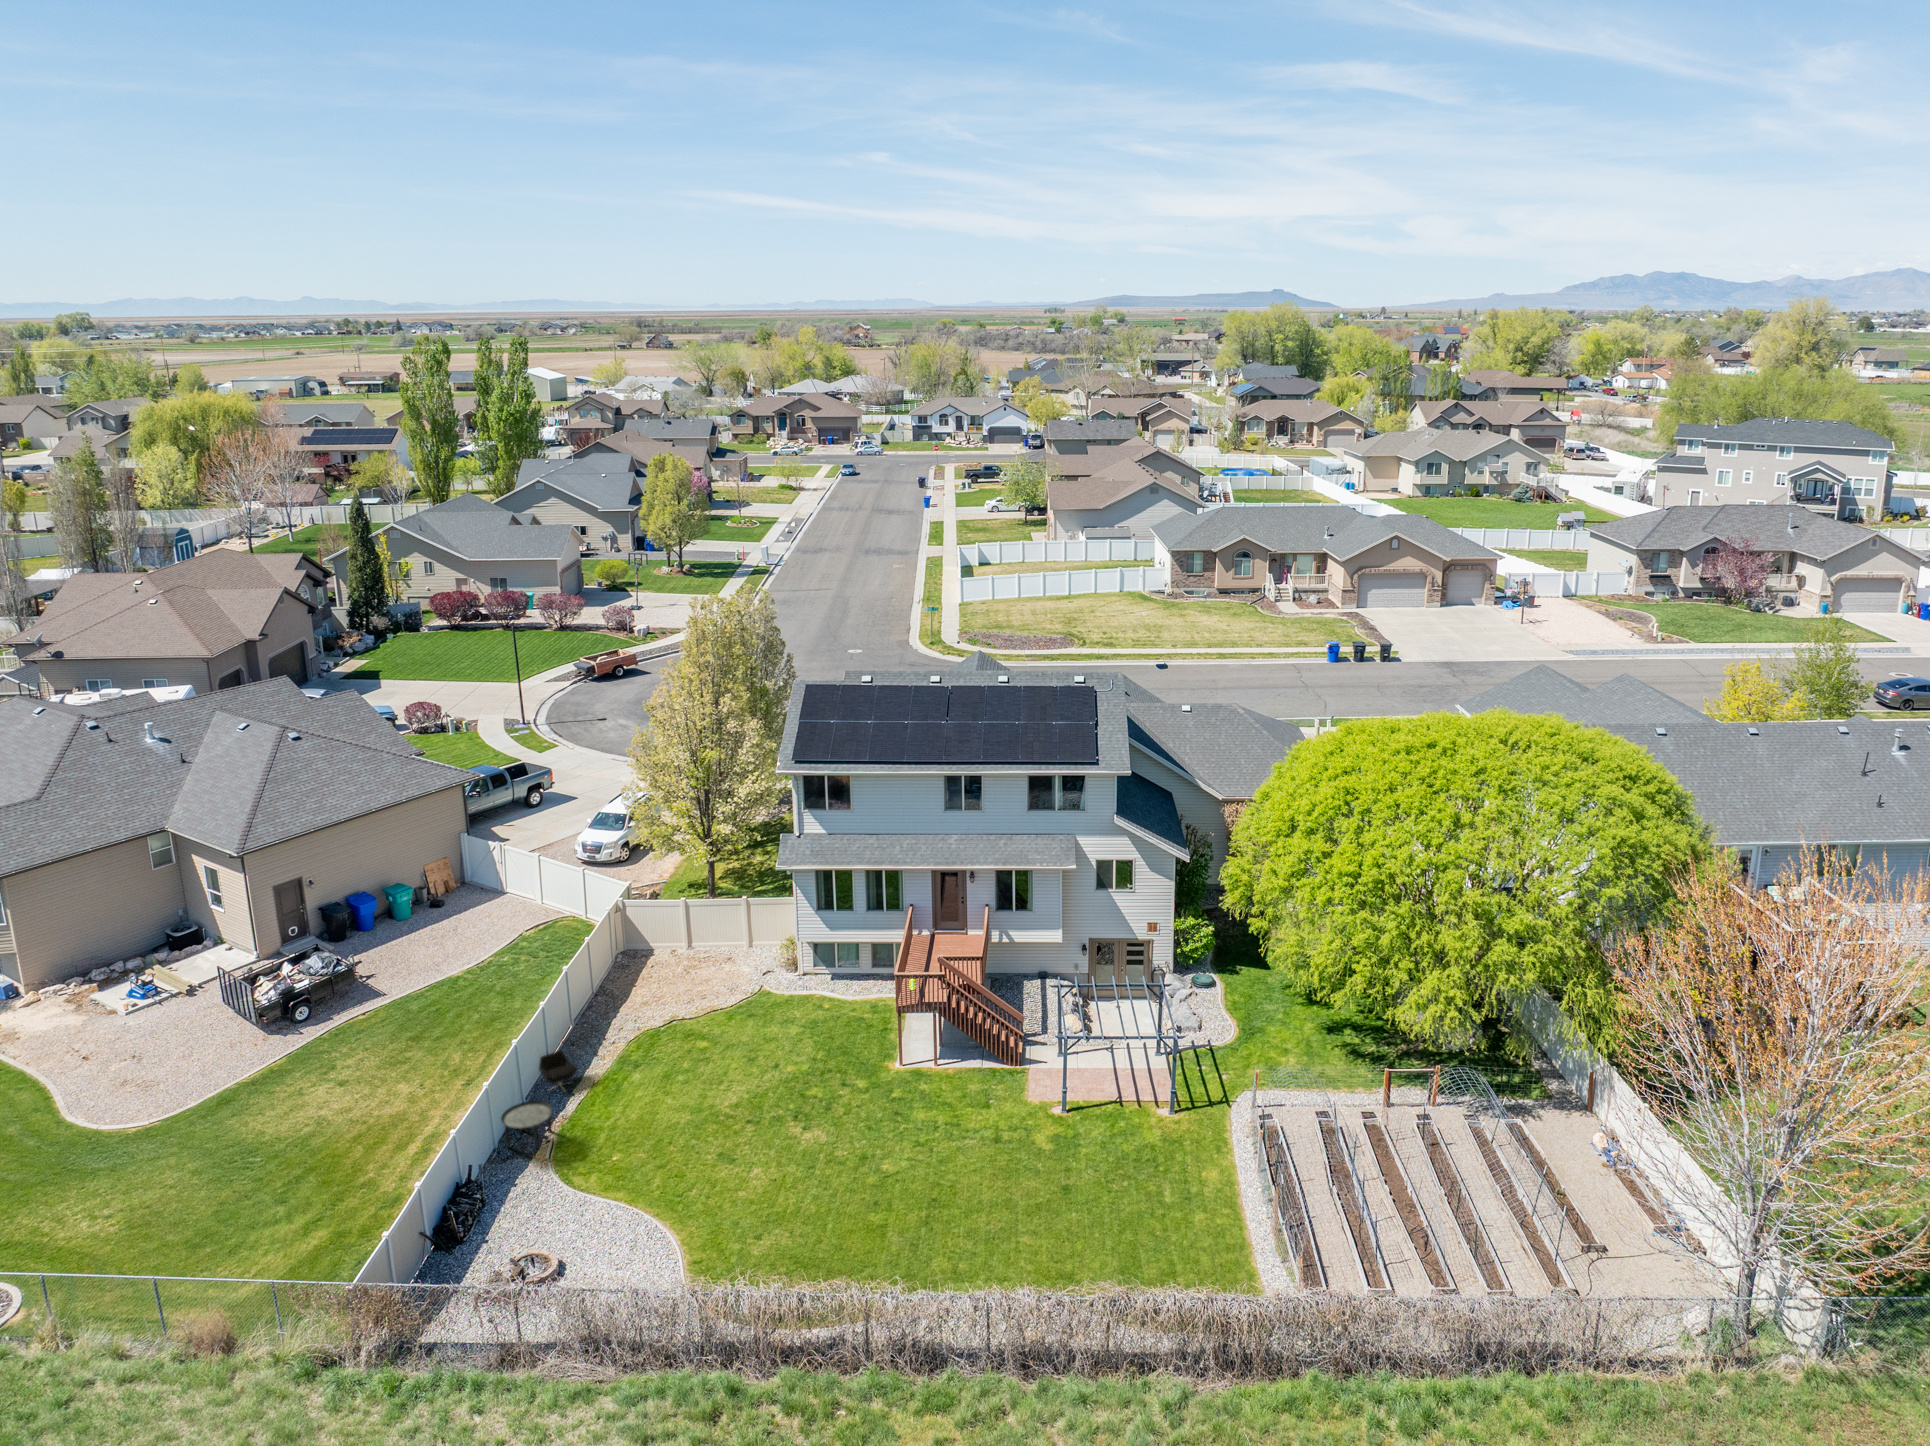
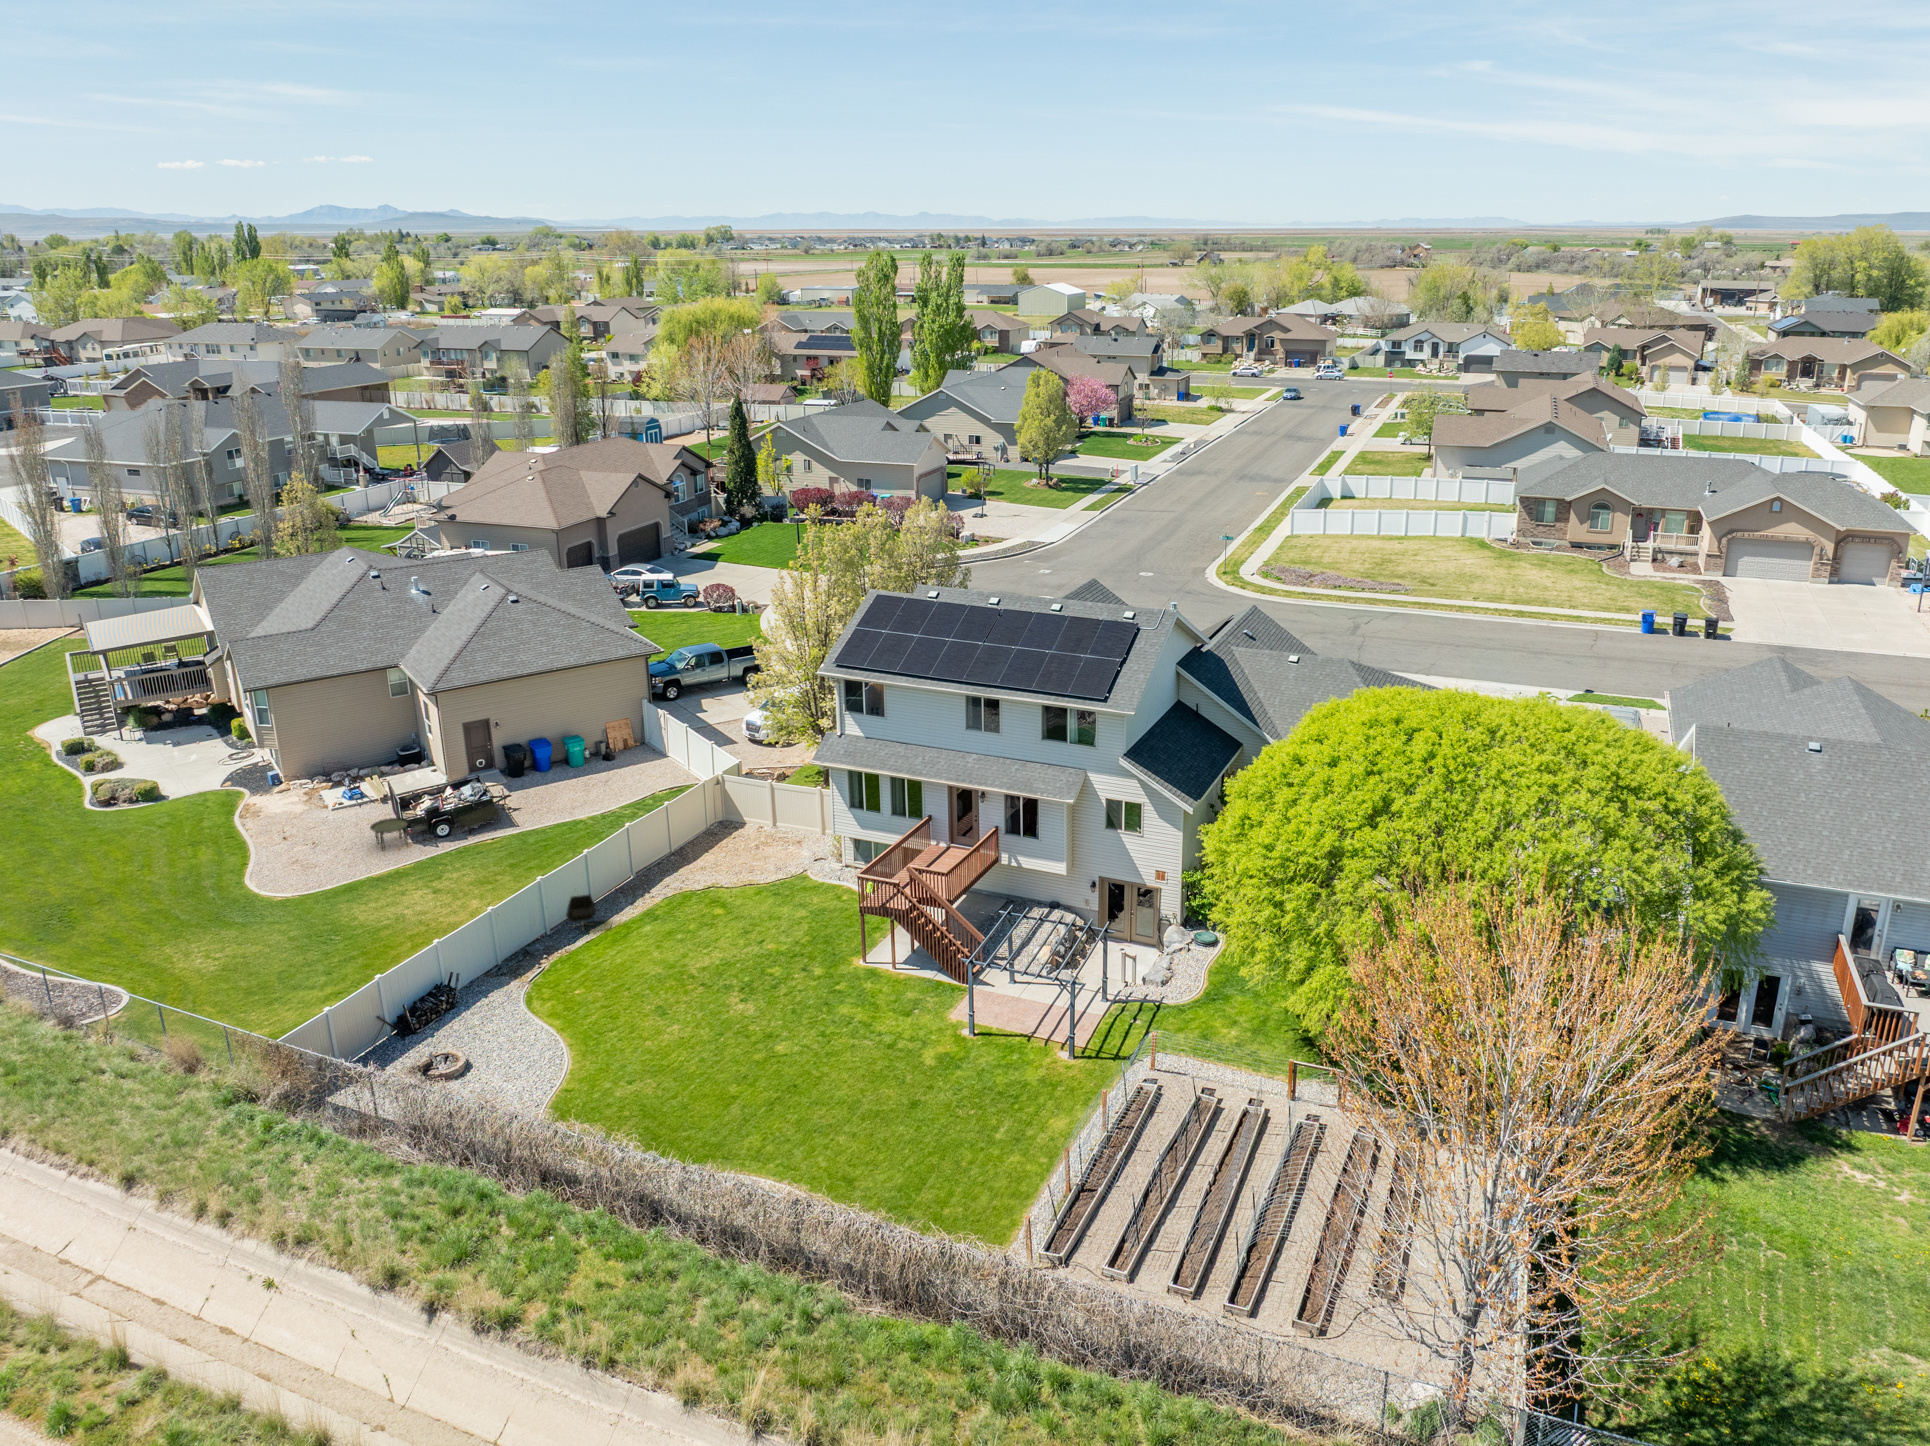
bench: none [318,975,362,1013] -> present [460,805,499,833]
round table: present [501,1101,553,1149] -> present [370,818,409,850]

